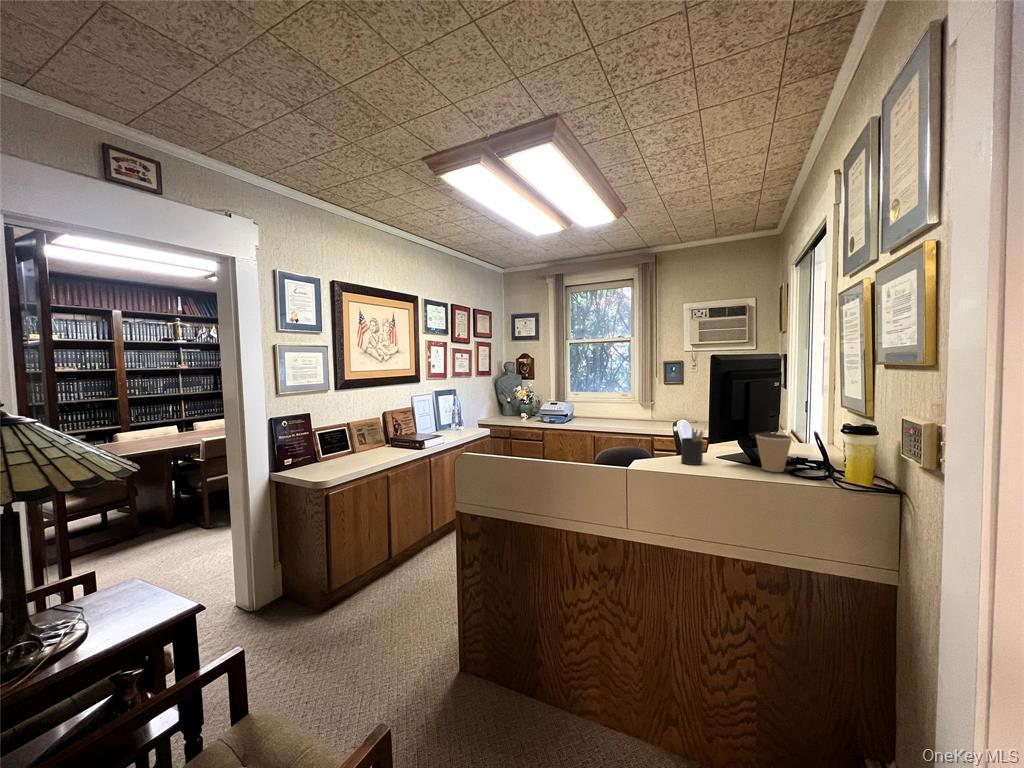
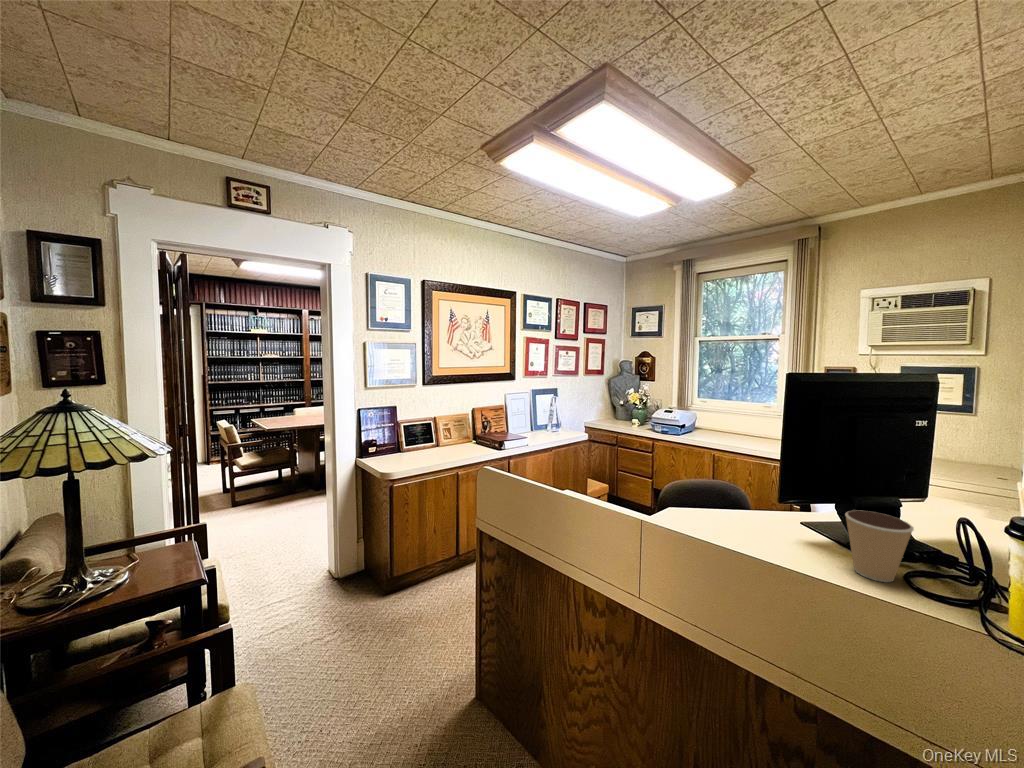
pen holder: present [681,428,704,465] -> none [729,481,771,539]

